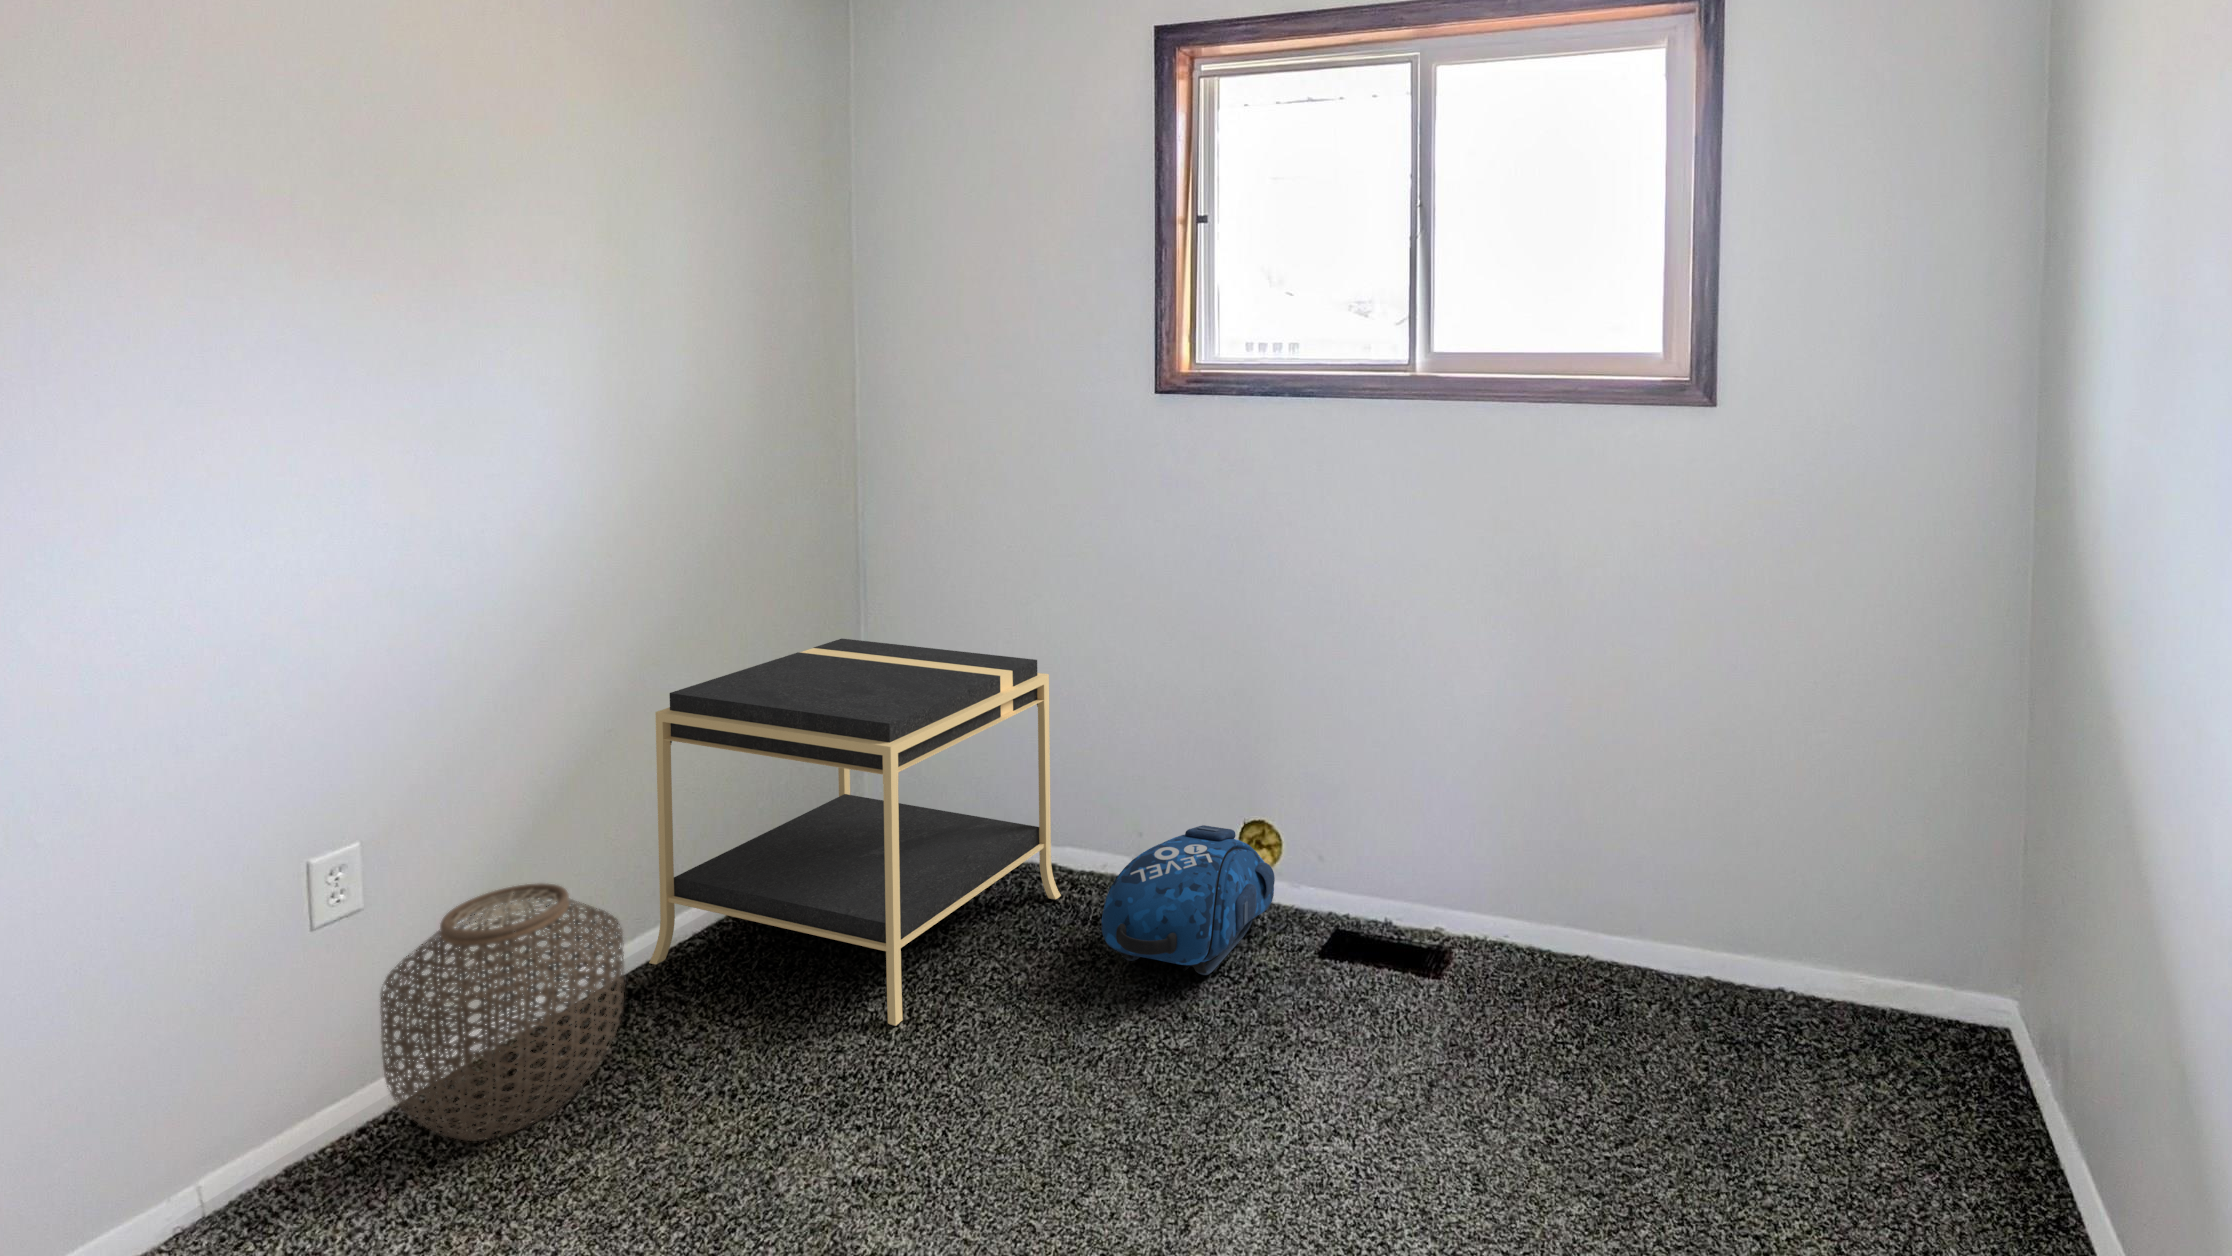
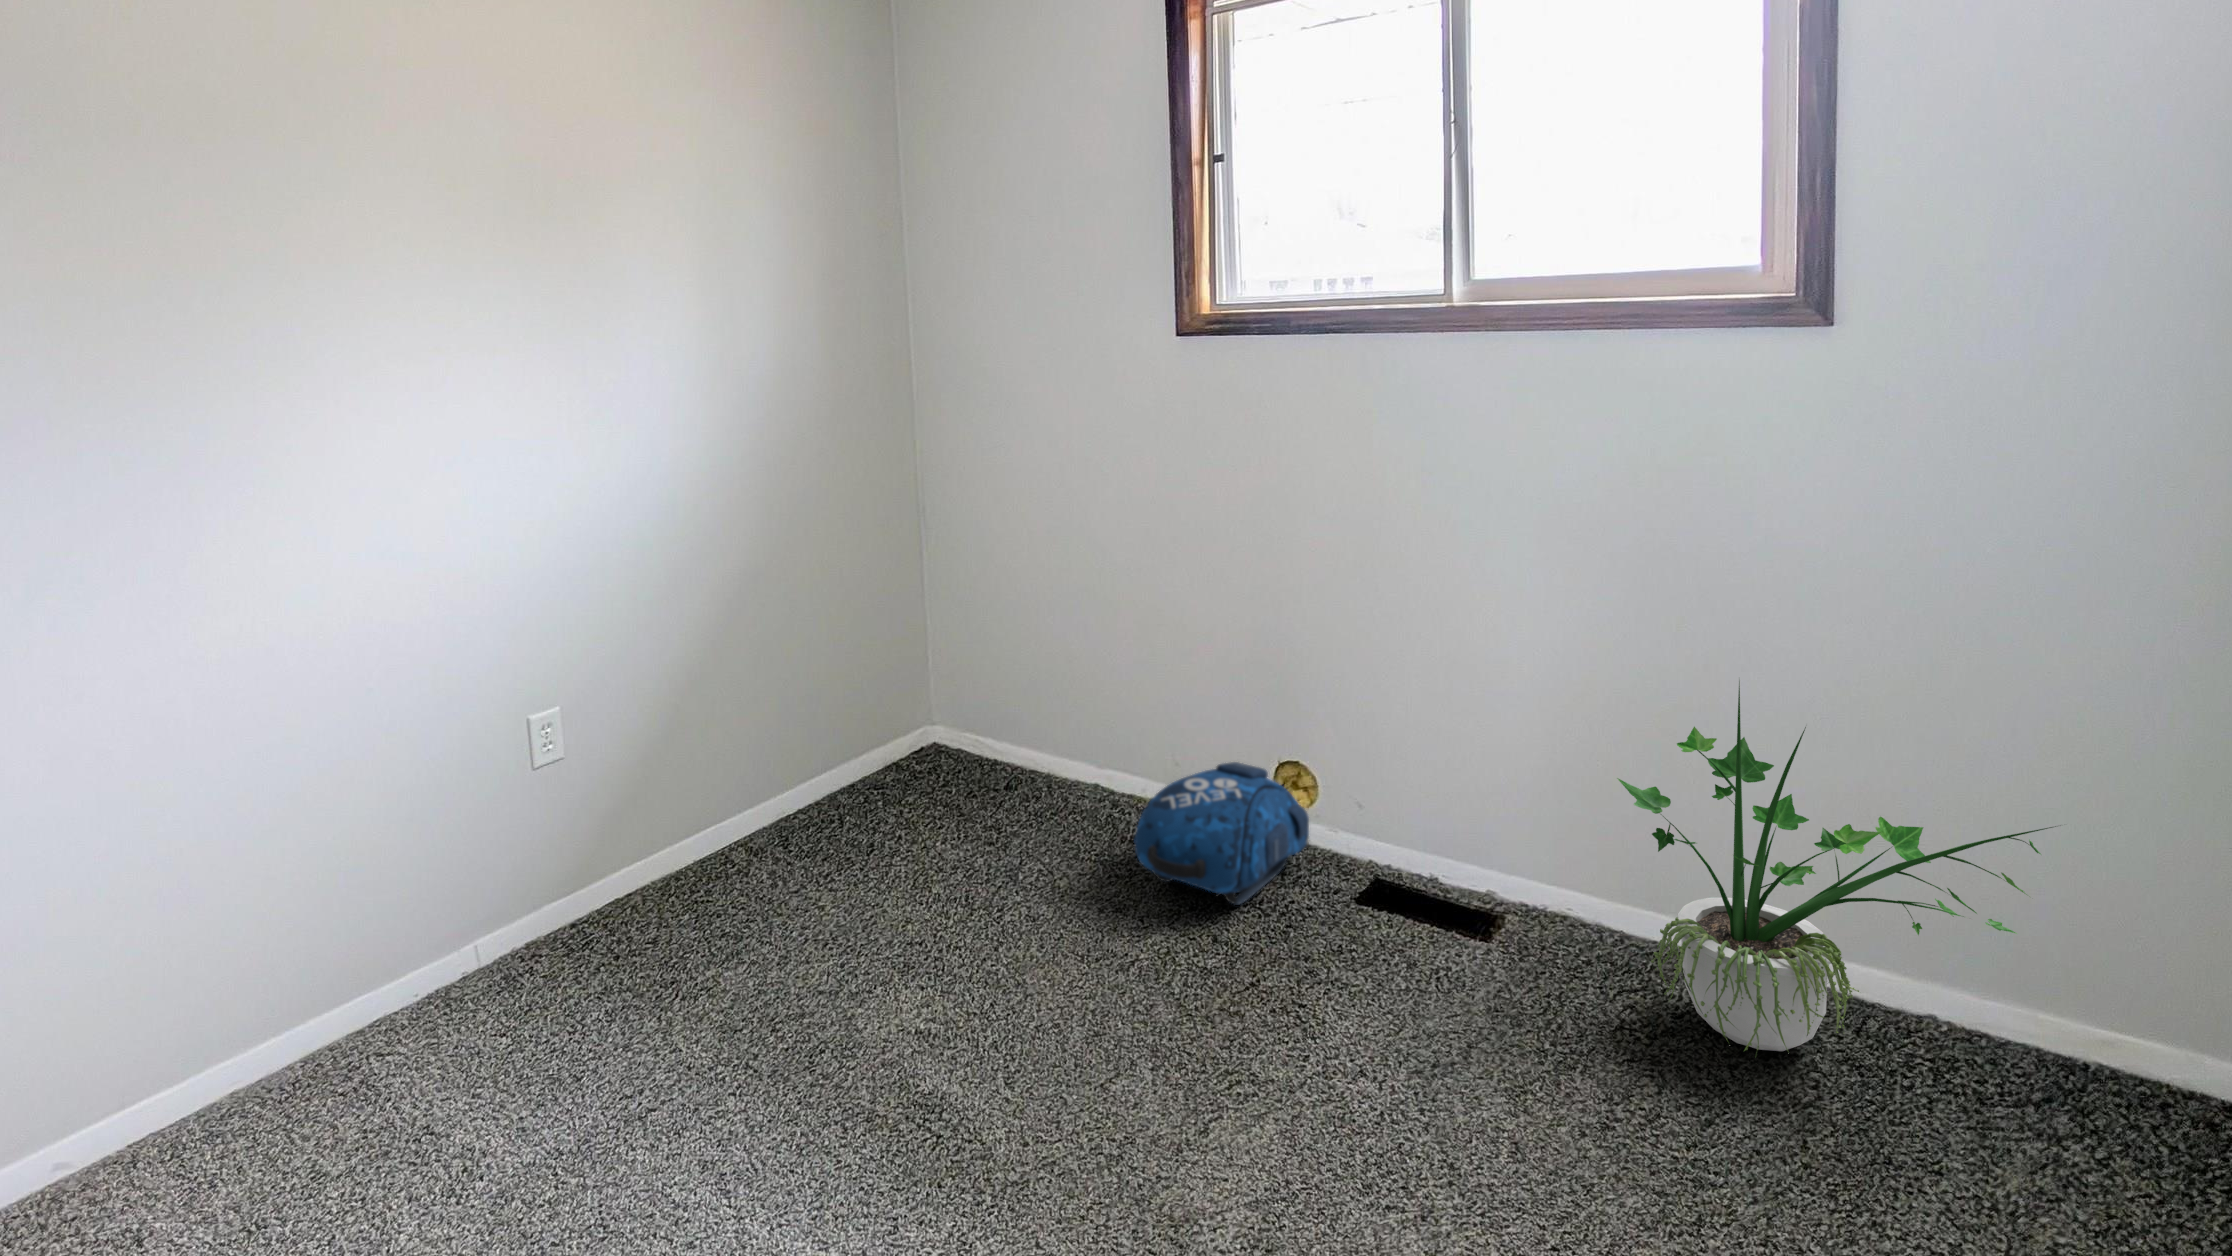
nightstand: present [649,639,1061,1026] -> none [758,566,1102,909]
potted plant: none [1551,704,1880,1050] -> present [1617,681,2056,1053]
woven basket: present [380,883,625,1141] -> none [578,753,743,947]

